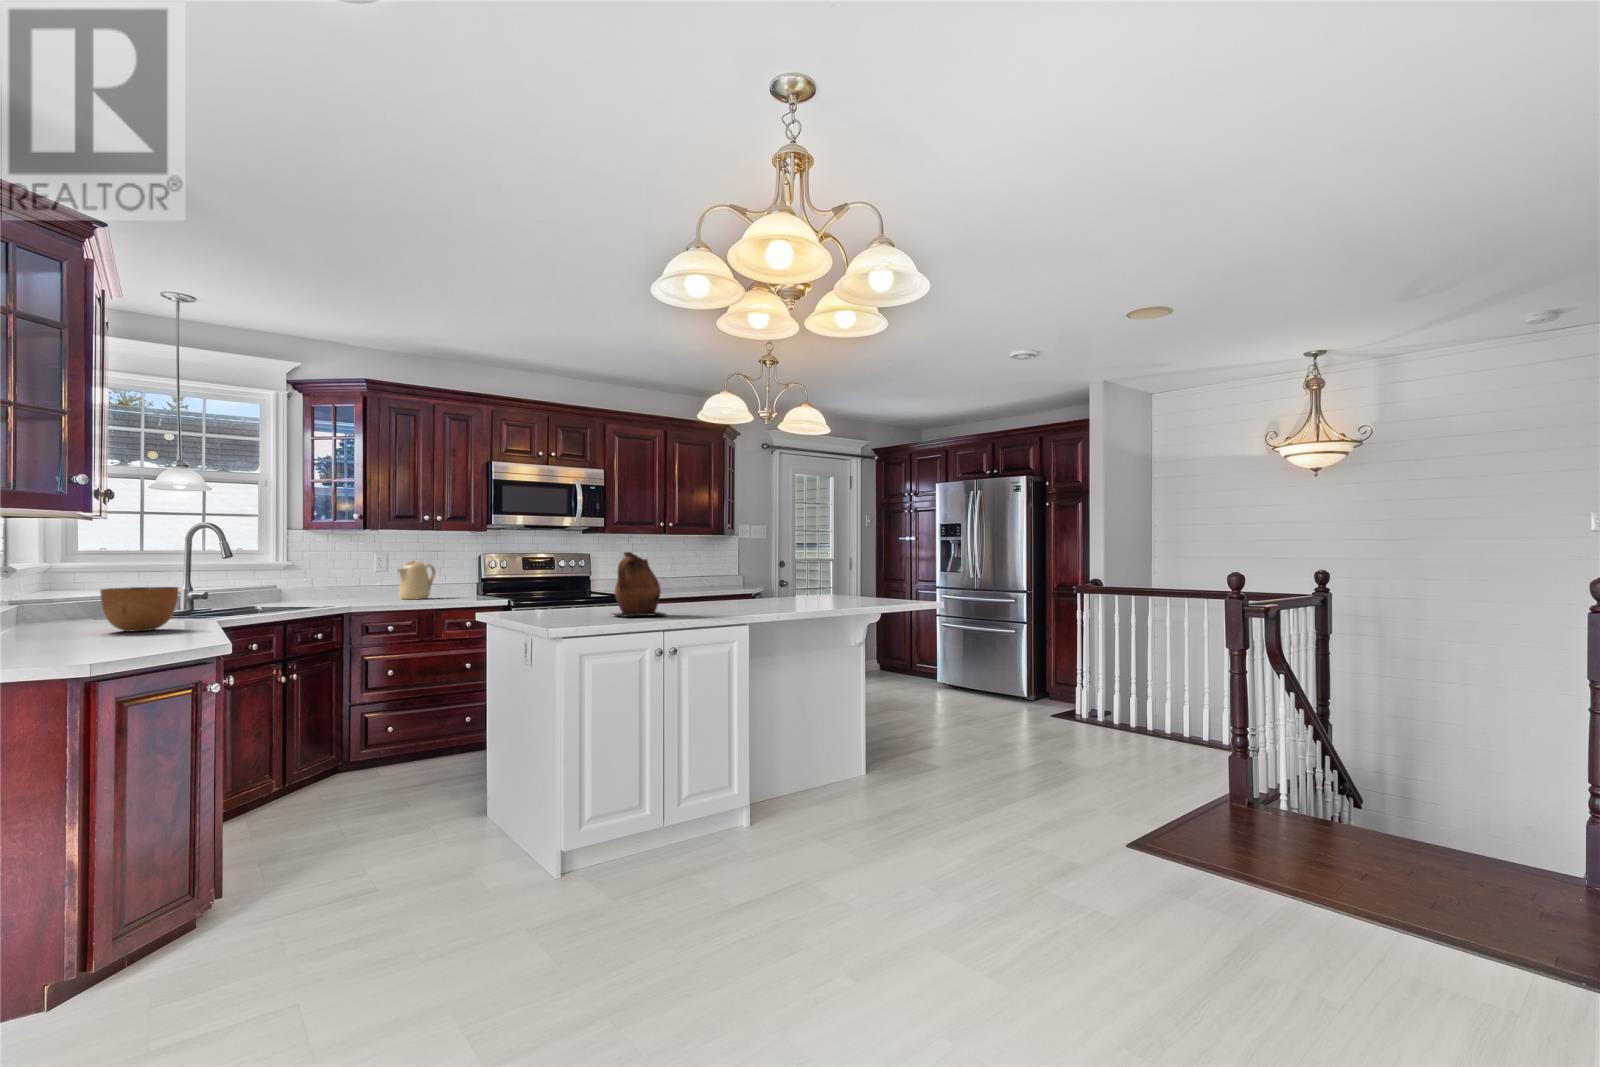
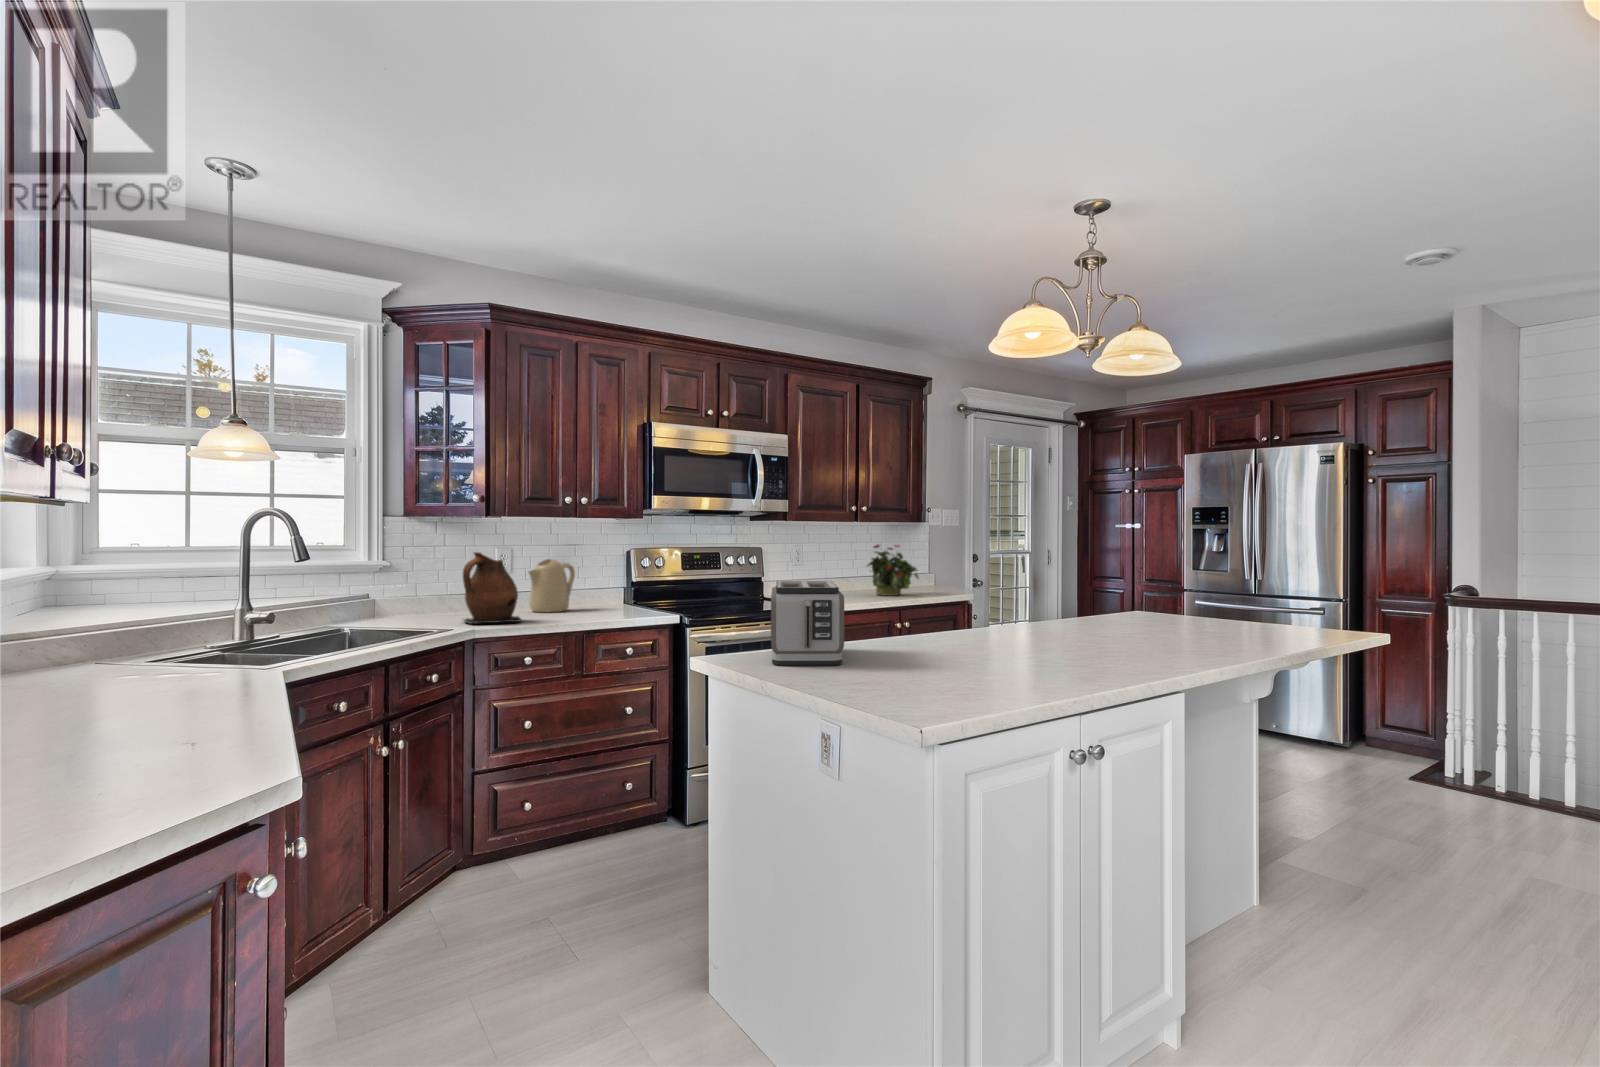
potted plant: none [675,551,717,591] -> present [868,545,918,596]
ceramic pitcher: present [614,552,665,617] -> present [463,552,521,624]
toaster: none [520,568,577,616] -> present [771,581,844,666]
bowl: present [100,587,179,632] -> none [55,628,207,721]

